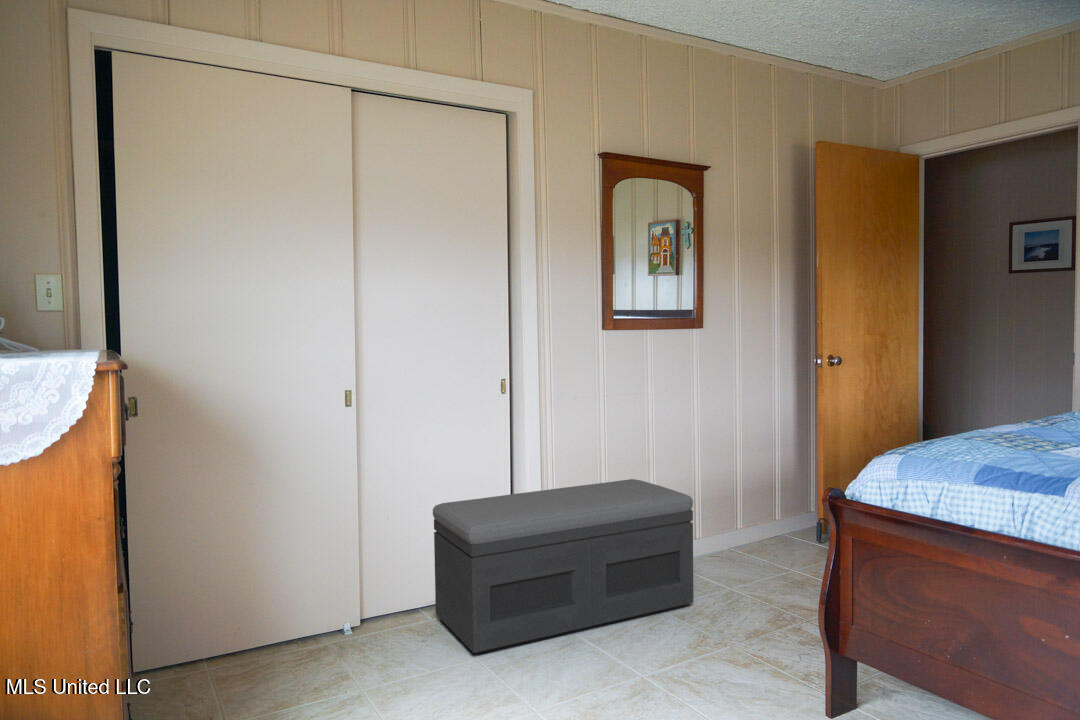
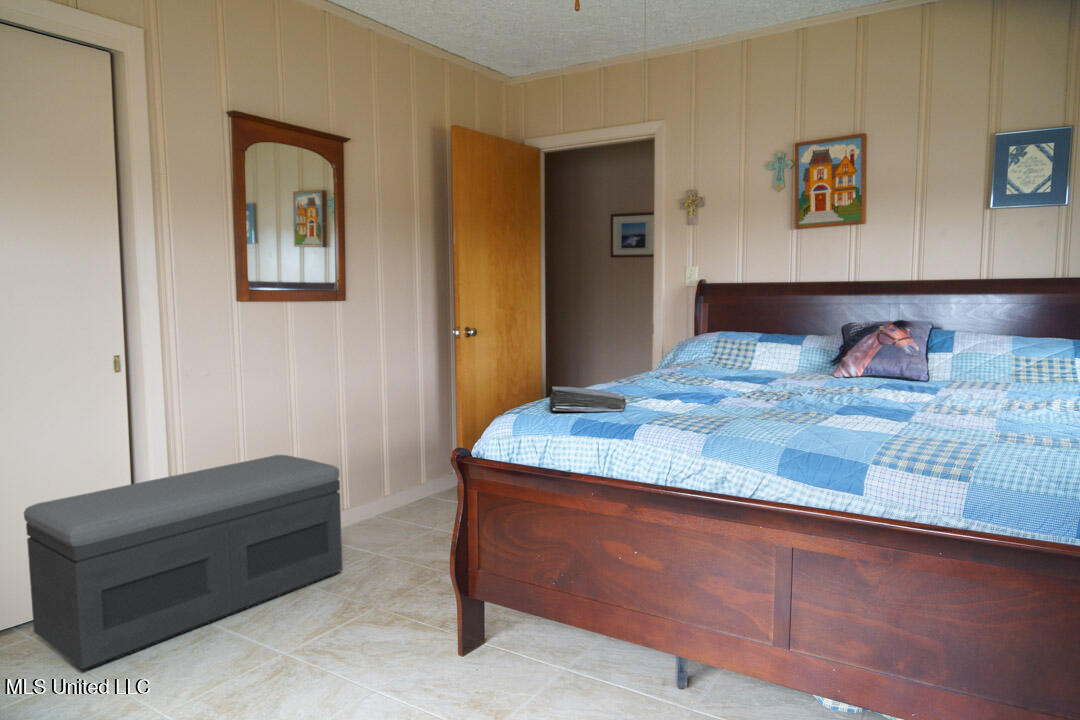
book: none [942,426,1050,460] -> present [550,386,626,412]

